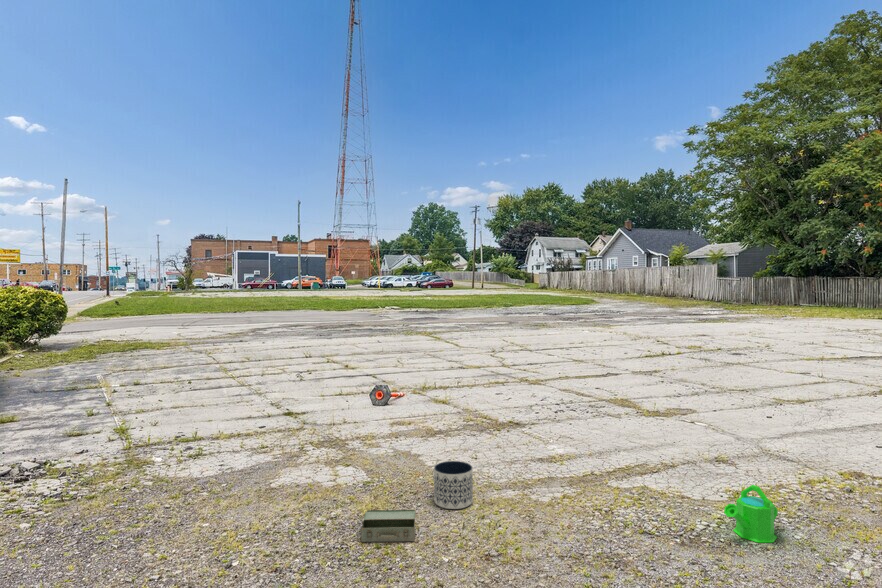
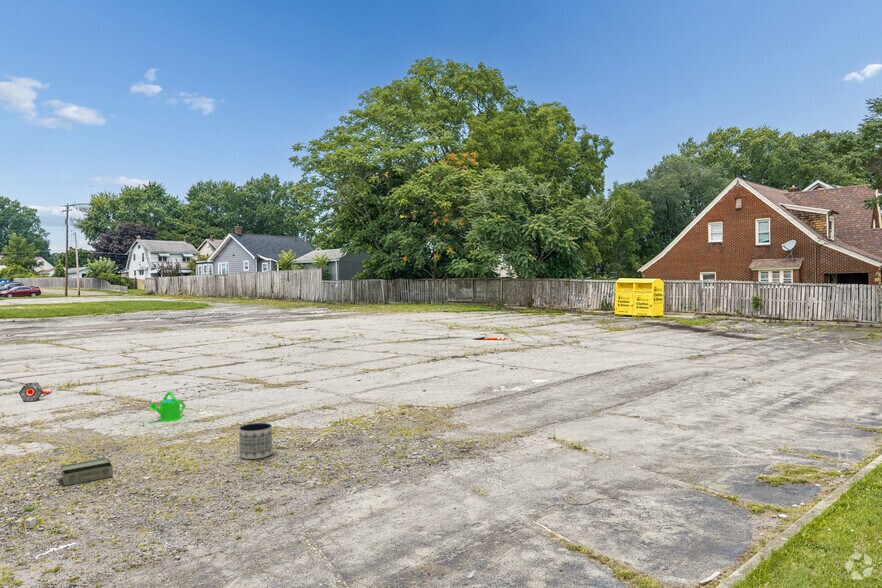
planter: present [434,461,473,509] -> present [239,423,272,459]
watering can: present [724,485,778,543] -> present [150,392,186,421]

